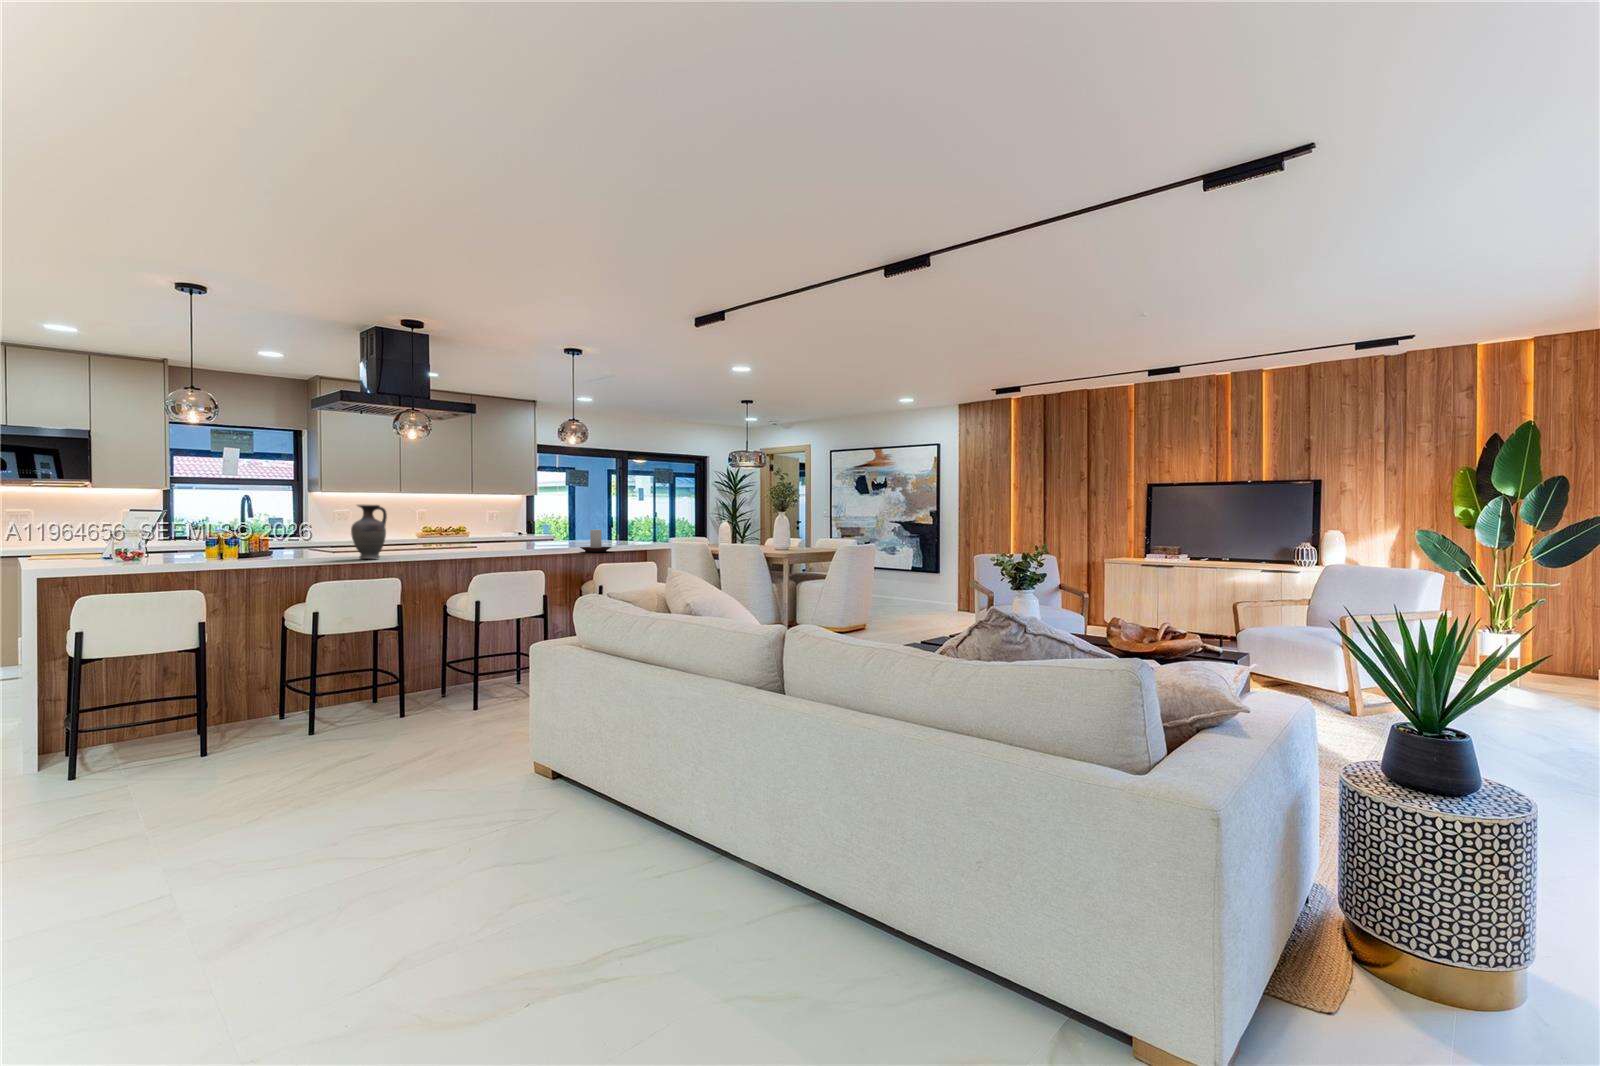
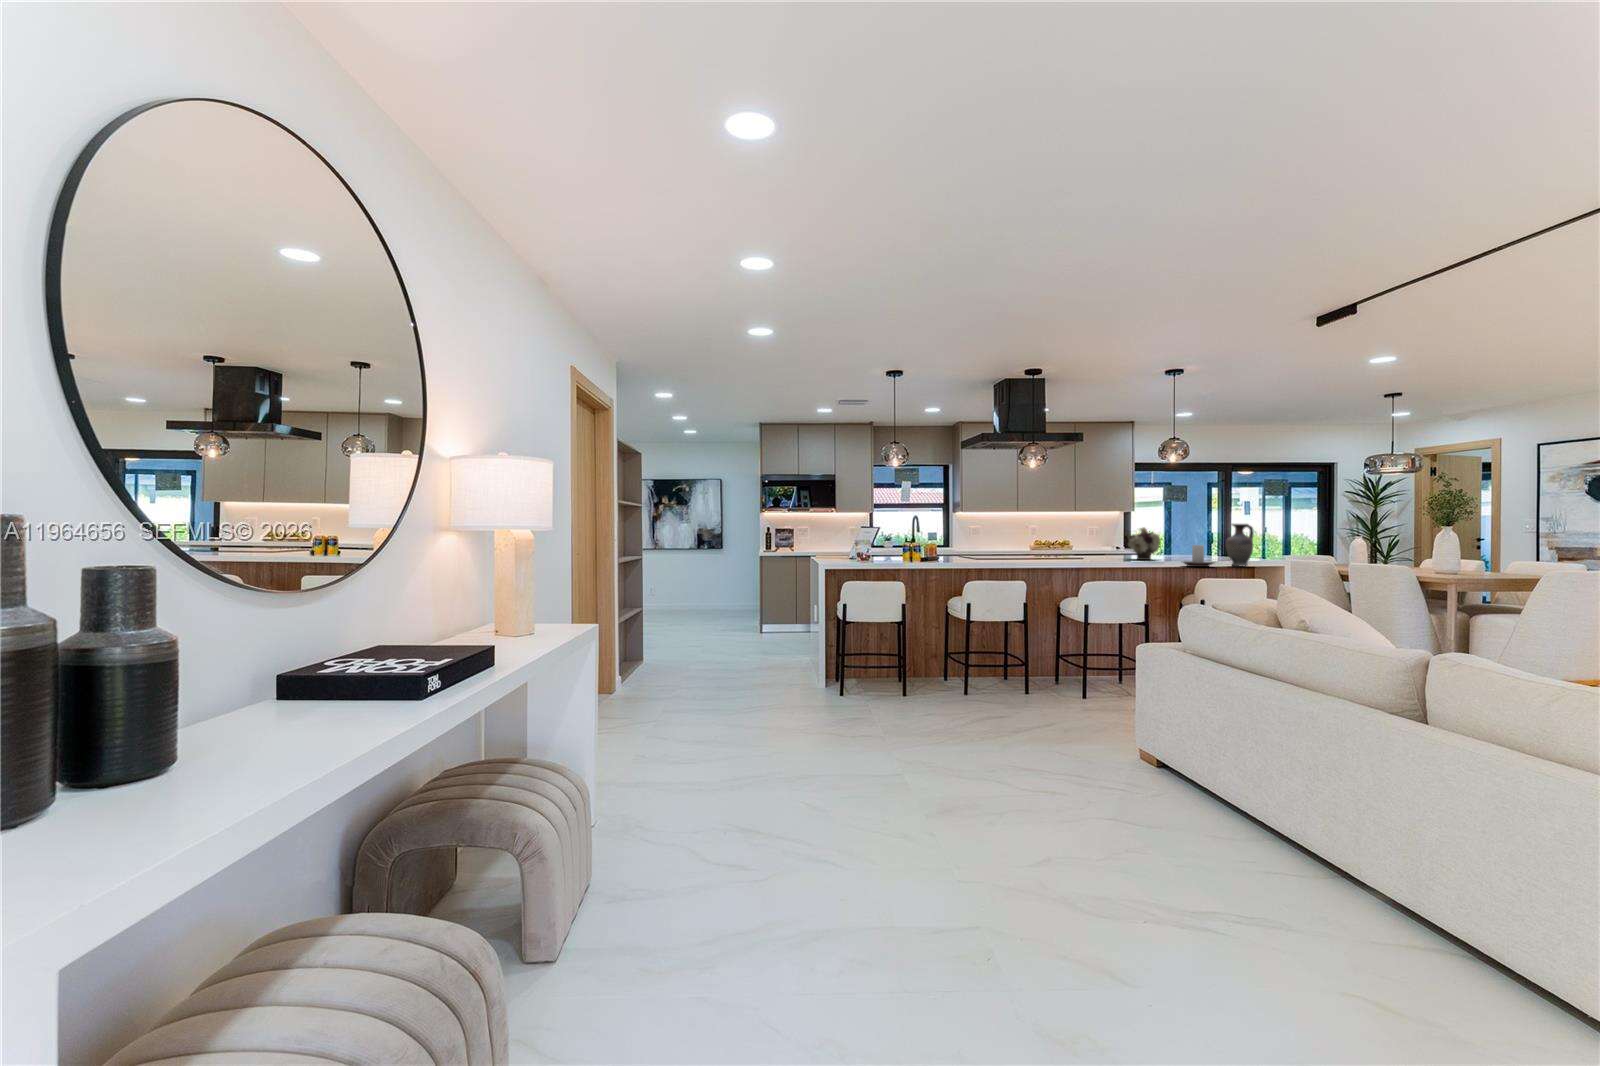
vase: present [351,504,387,559] -> present [1226,524,1253,566]
flower arrangement: none [526,511,561,547] -> present [1128,527,1160,560]

